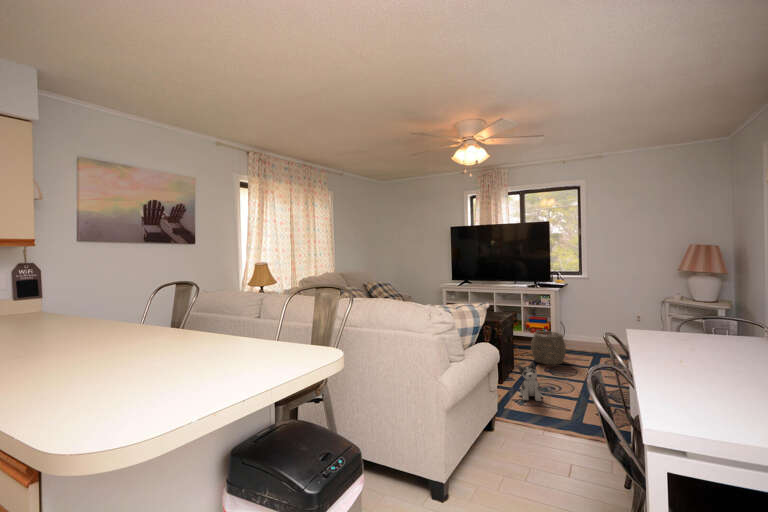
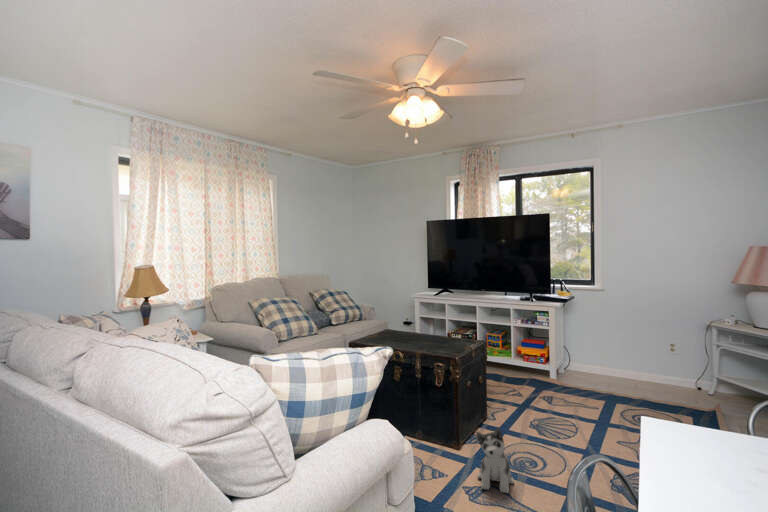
woven basket: present [531,331,566,365] -> none [515,364,564,415]

